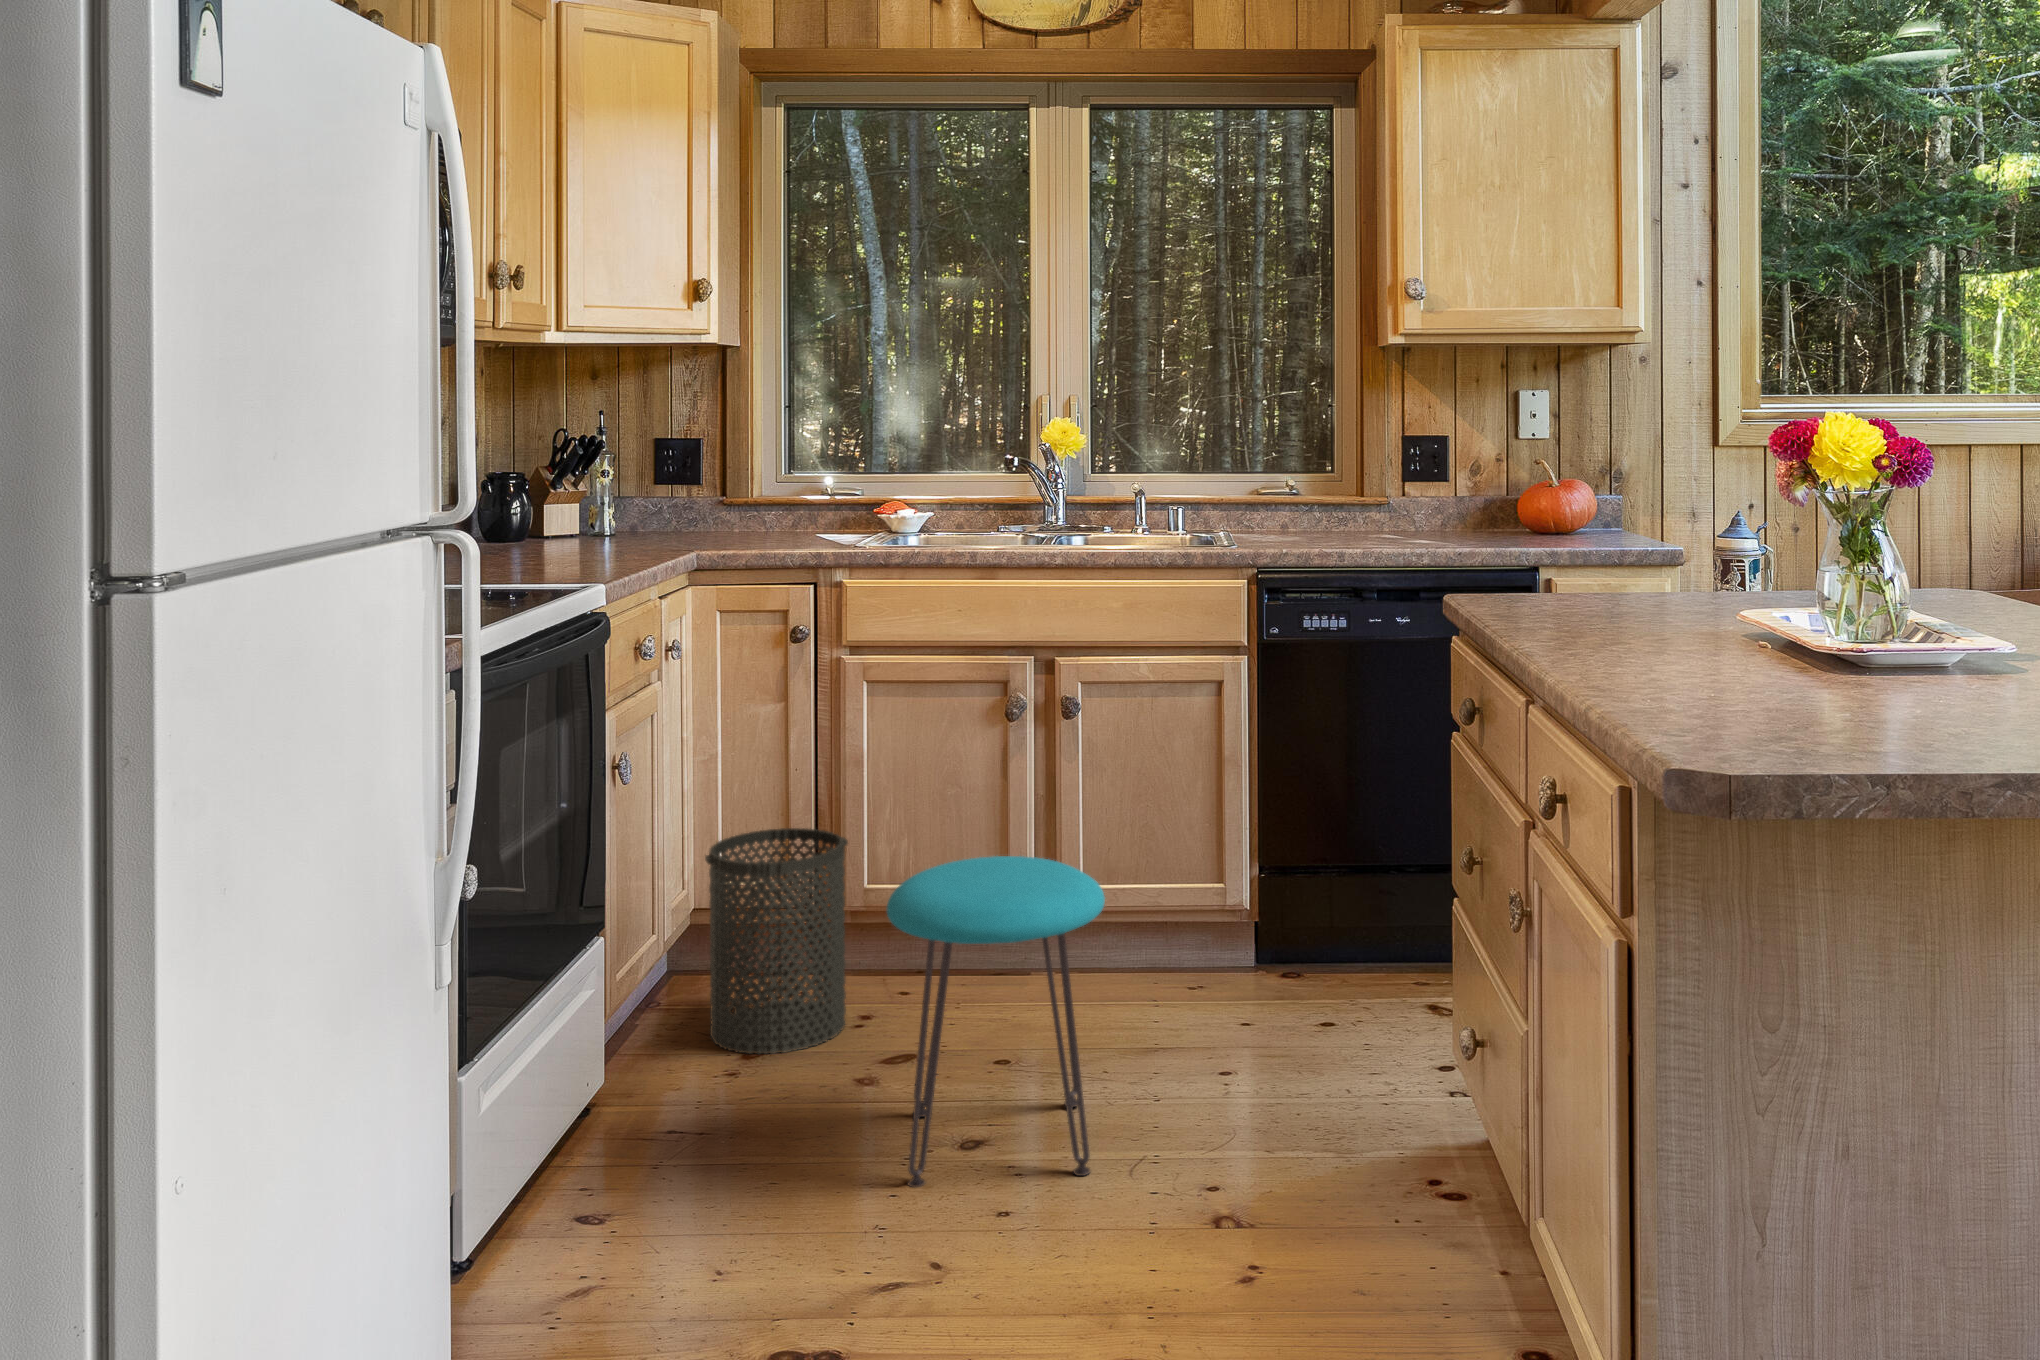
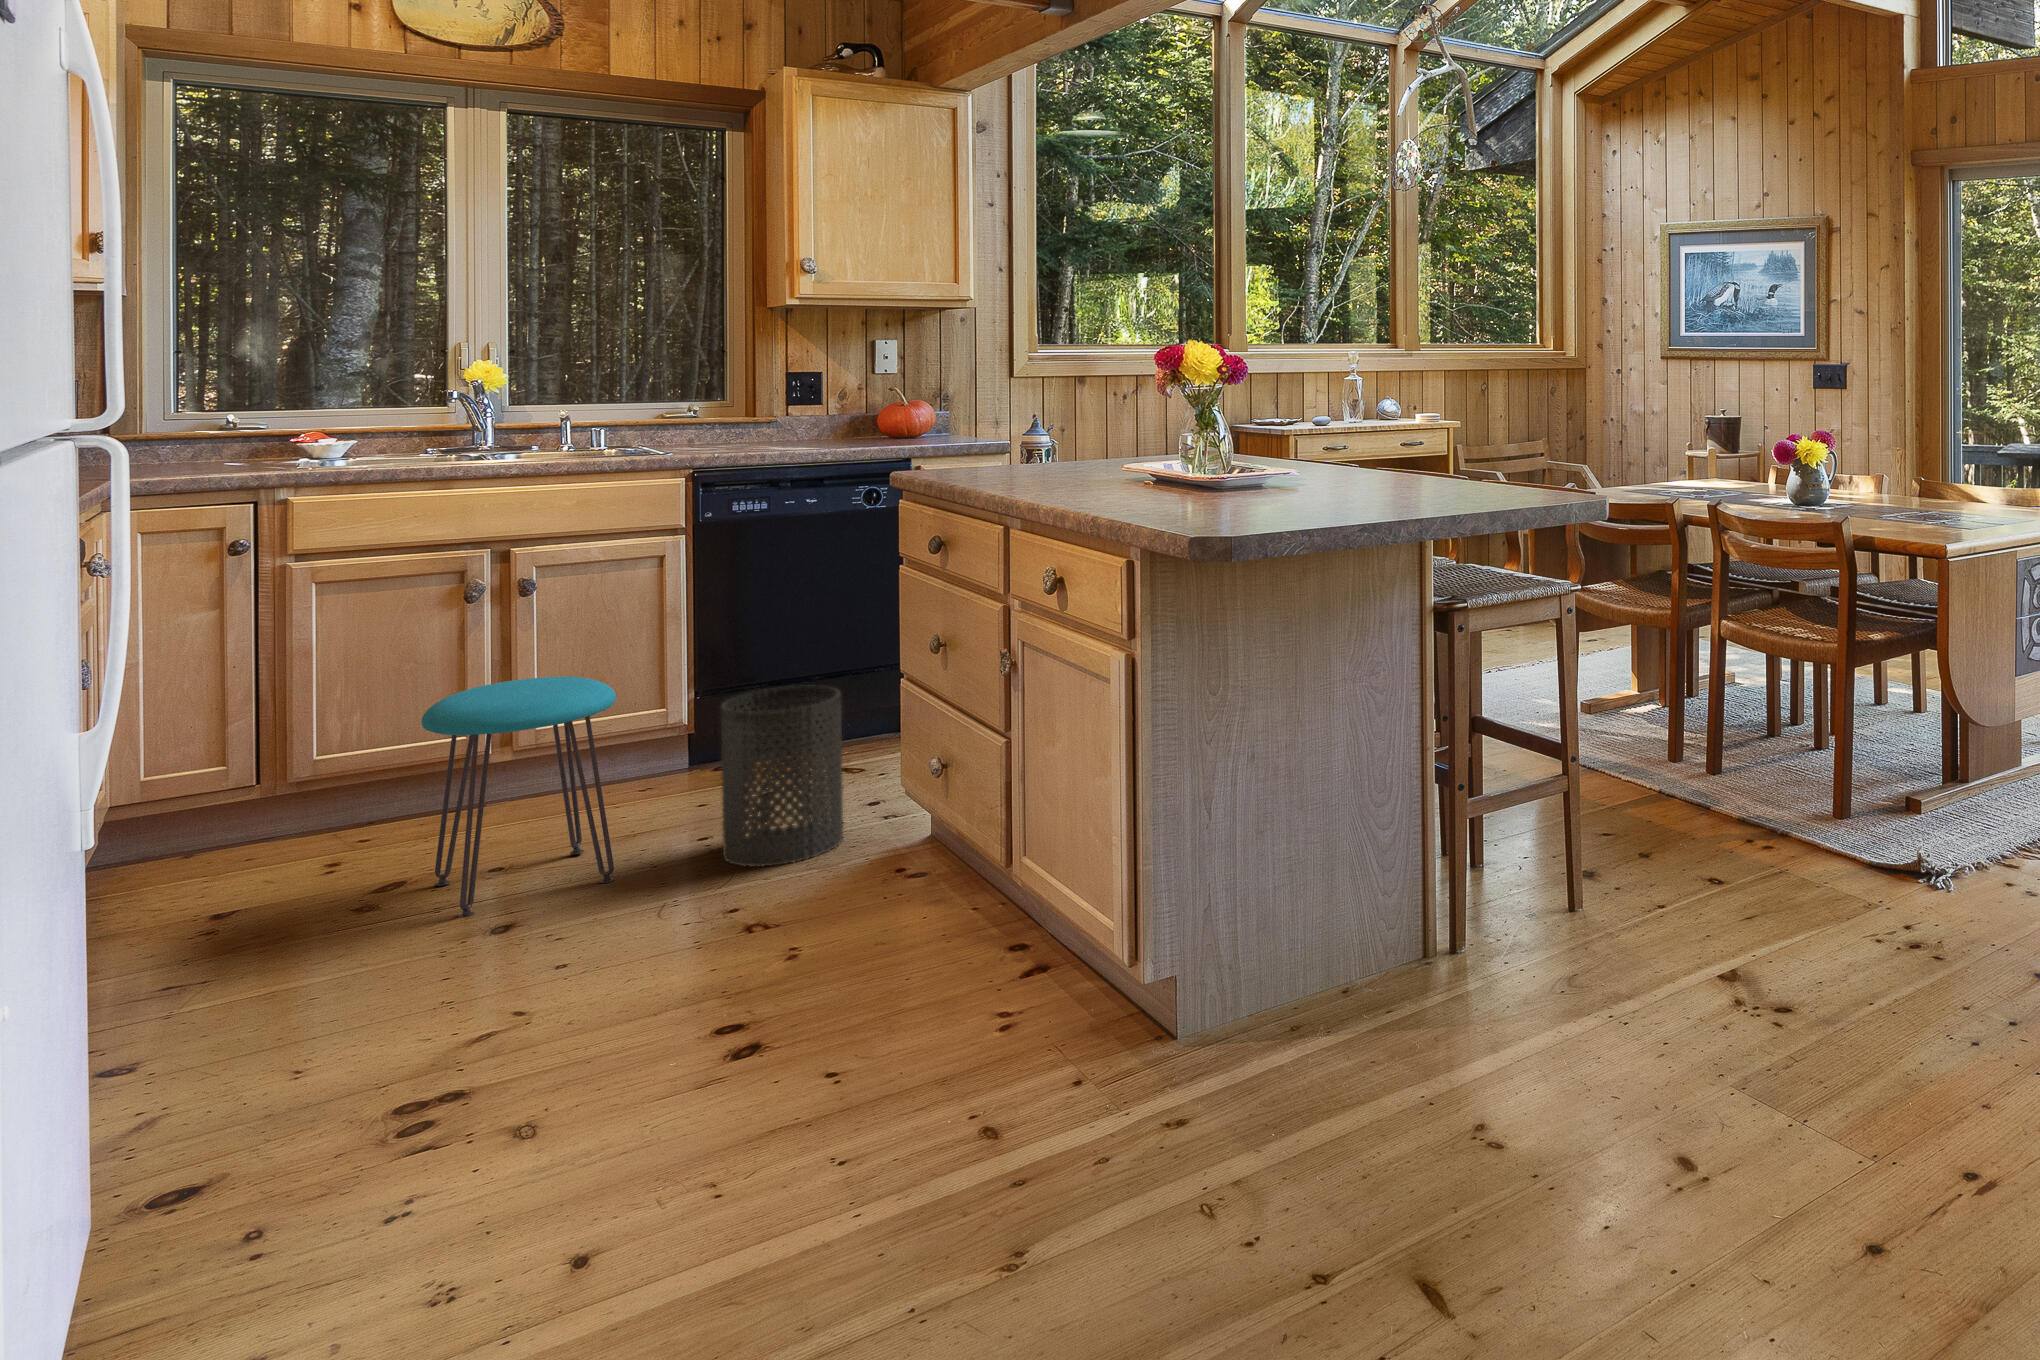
trash can: present [705,828,848,1054] -> present [721,685,843,867]

